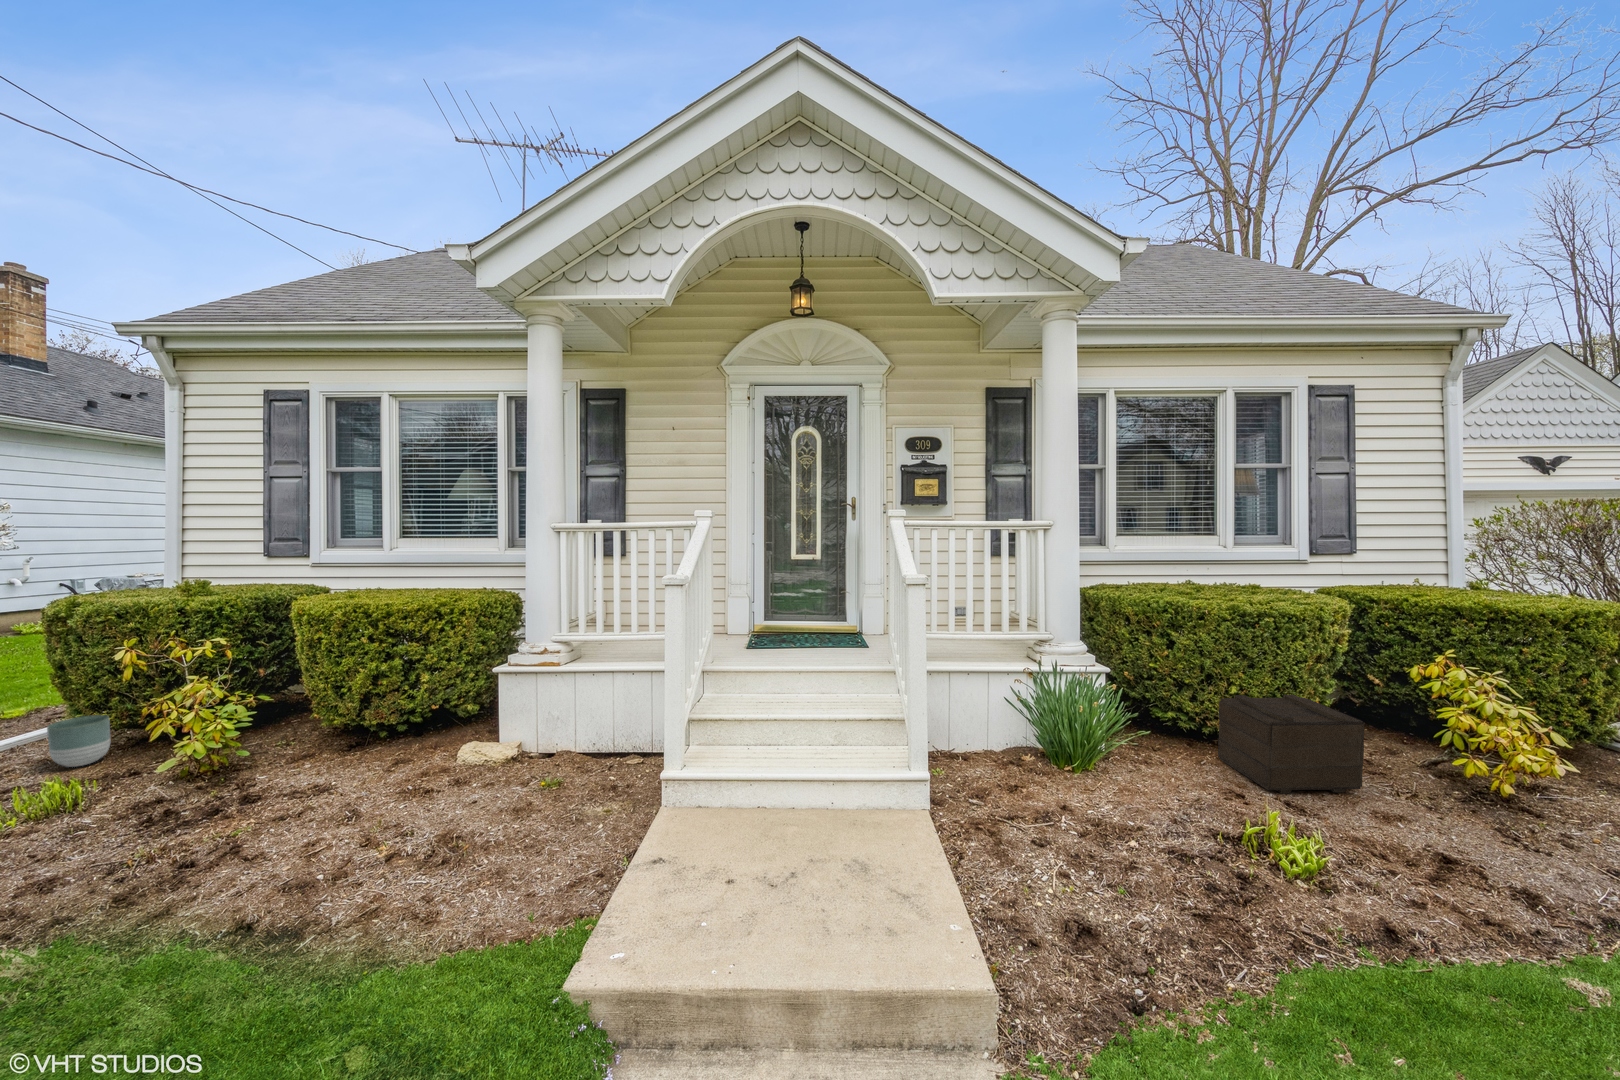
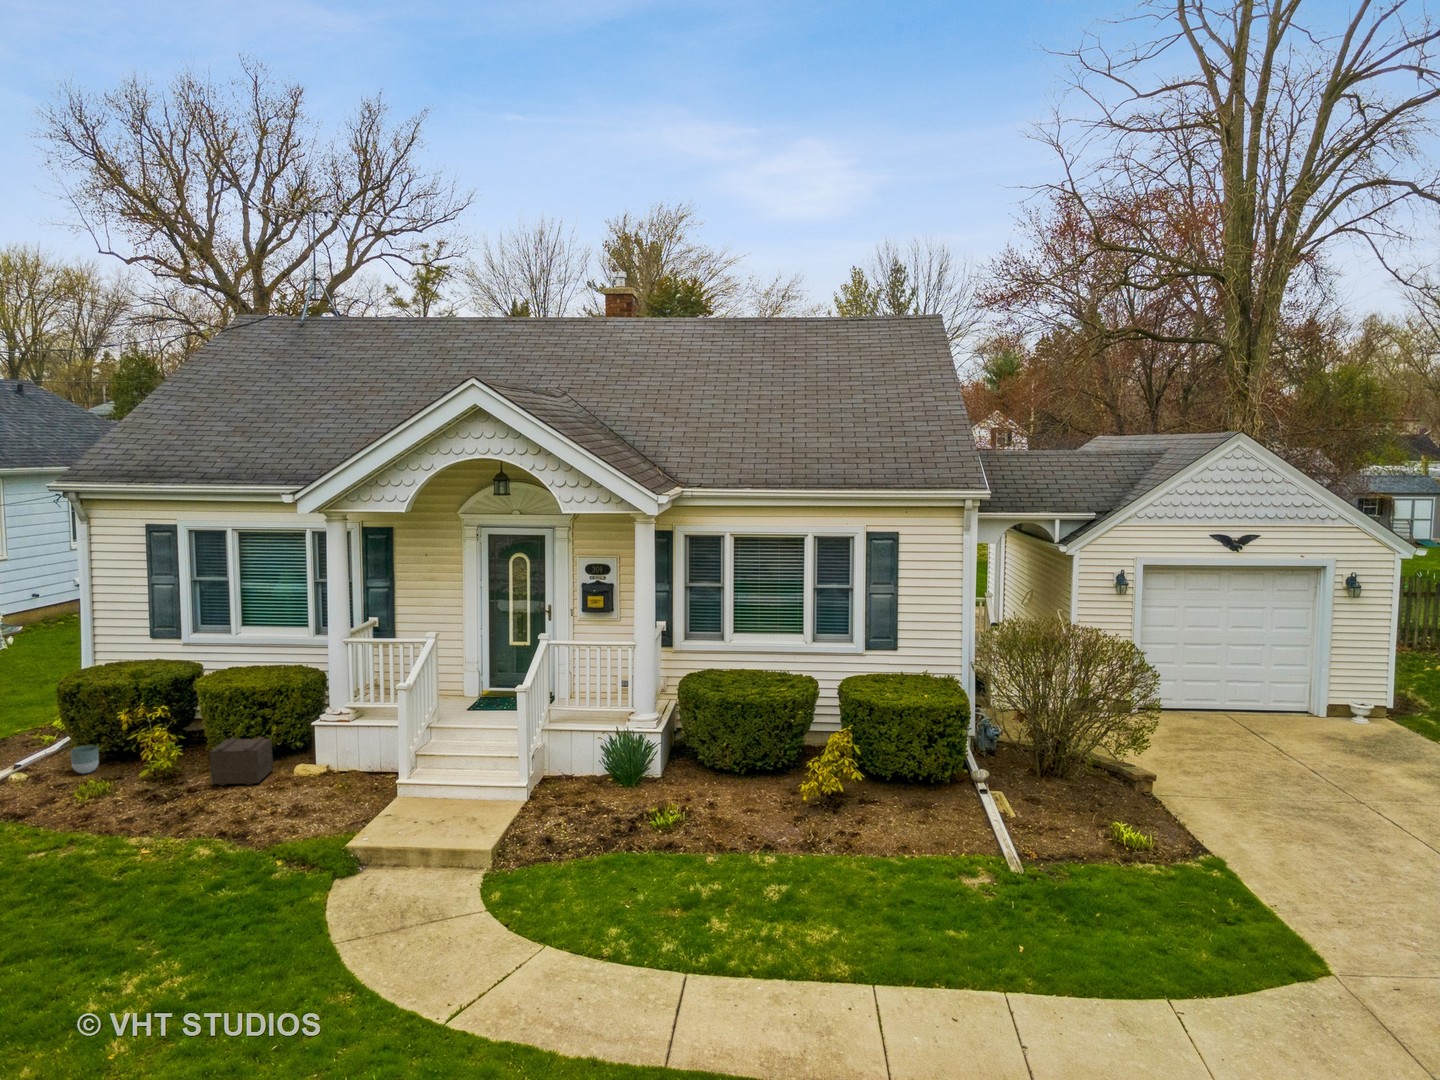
wooden crate: present [1218,695,1364,793] -> present [209,737,273,786]

